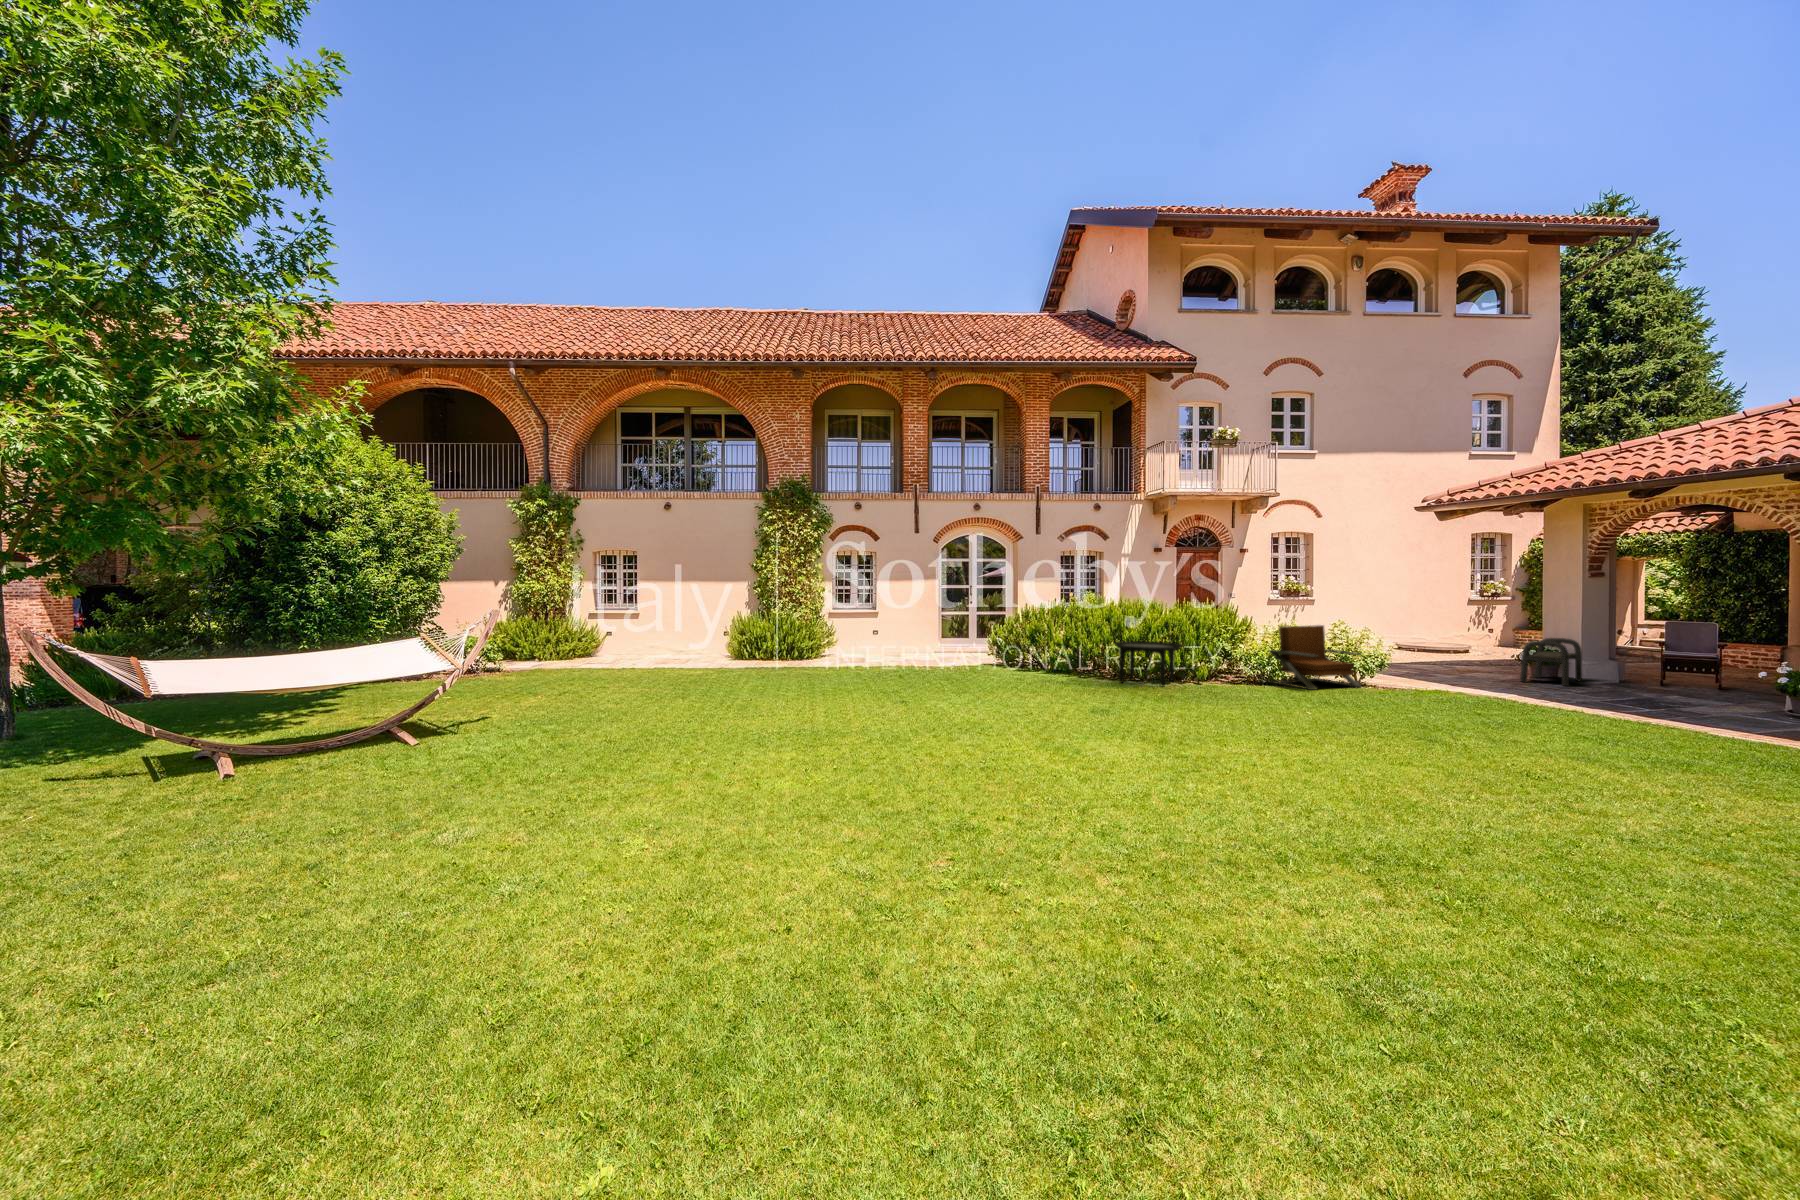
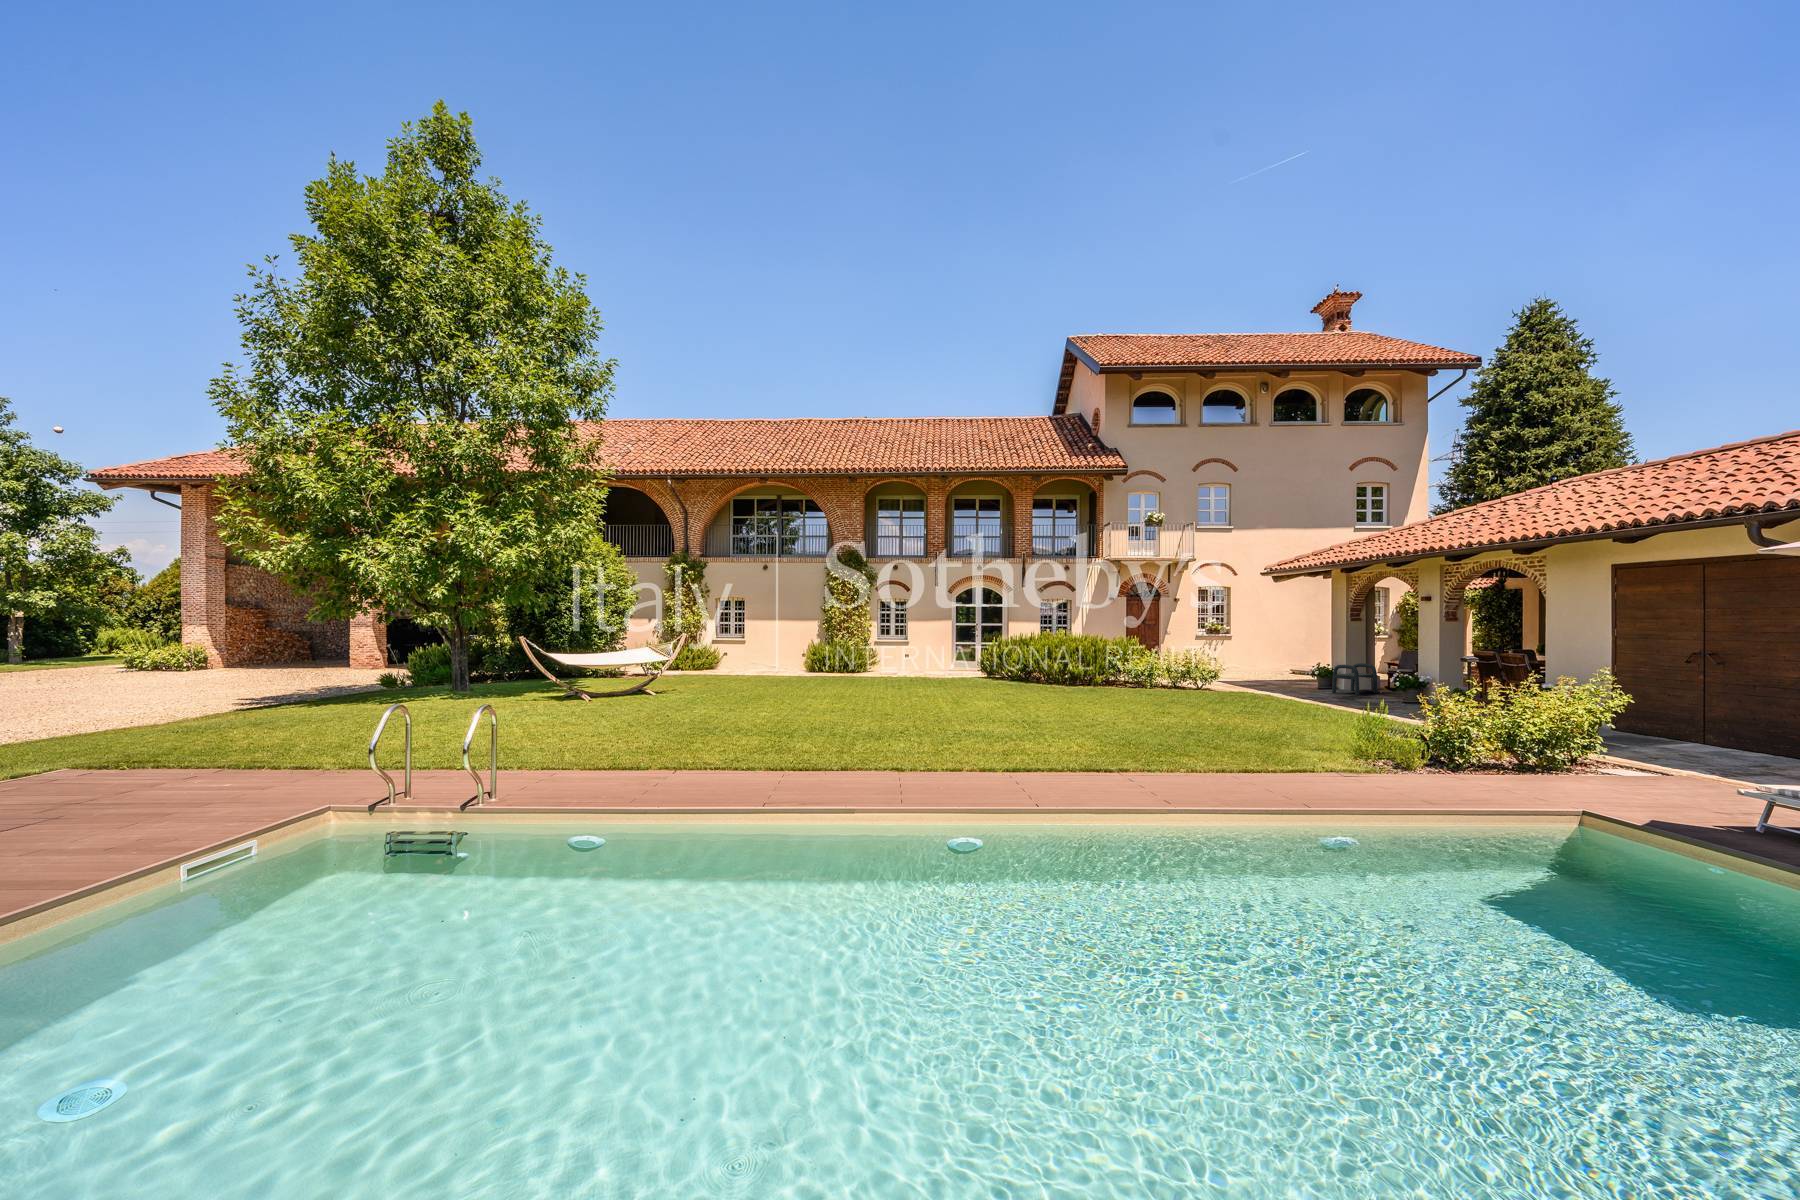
lounge chair: present [1269,625,1361,690] -> none [1155,653,1213,694]
round table: present [1114,641,1182,686] -> none [1052,662,1096,690]

